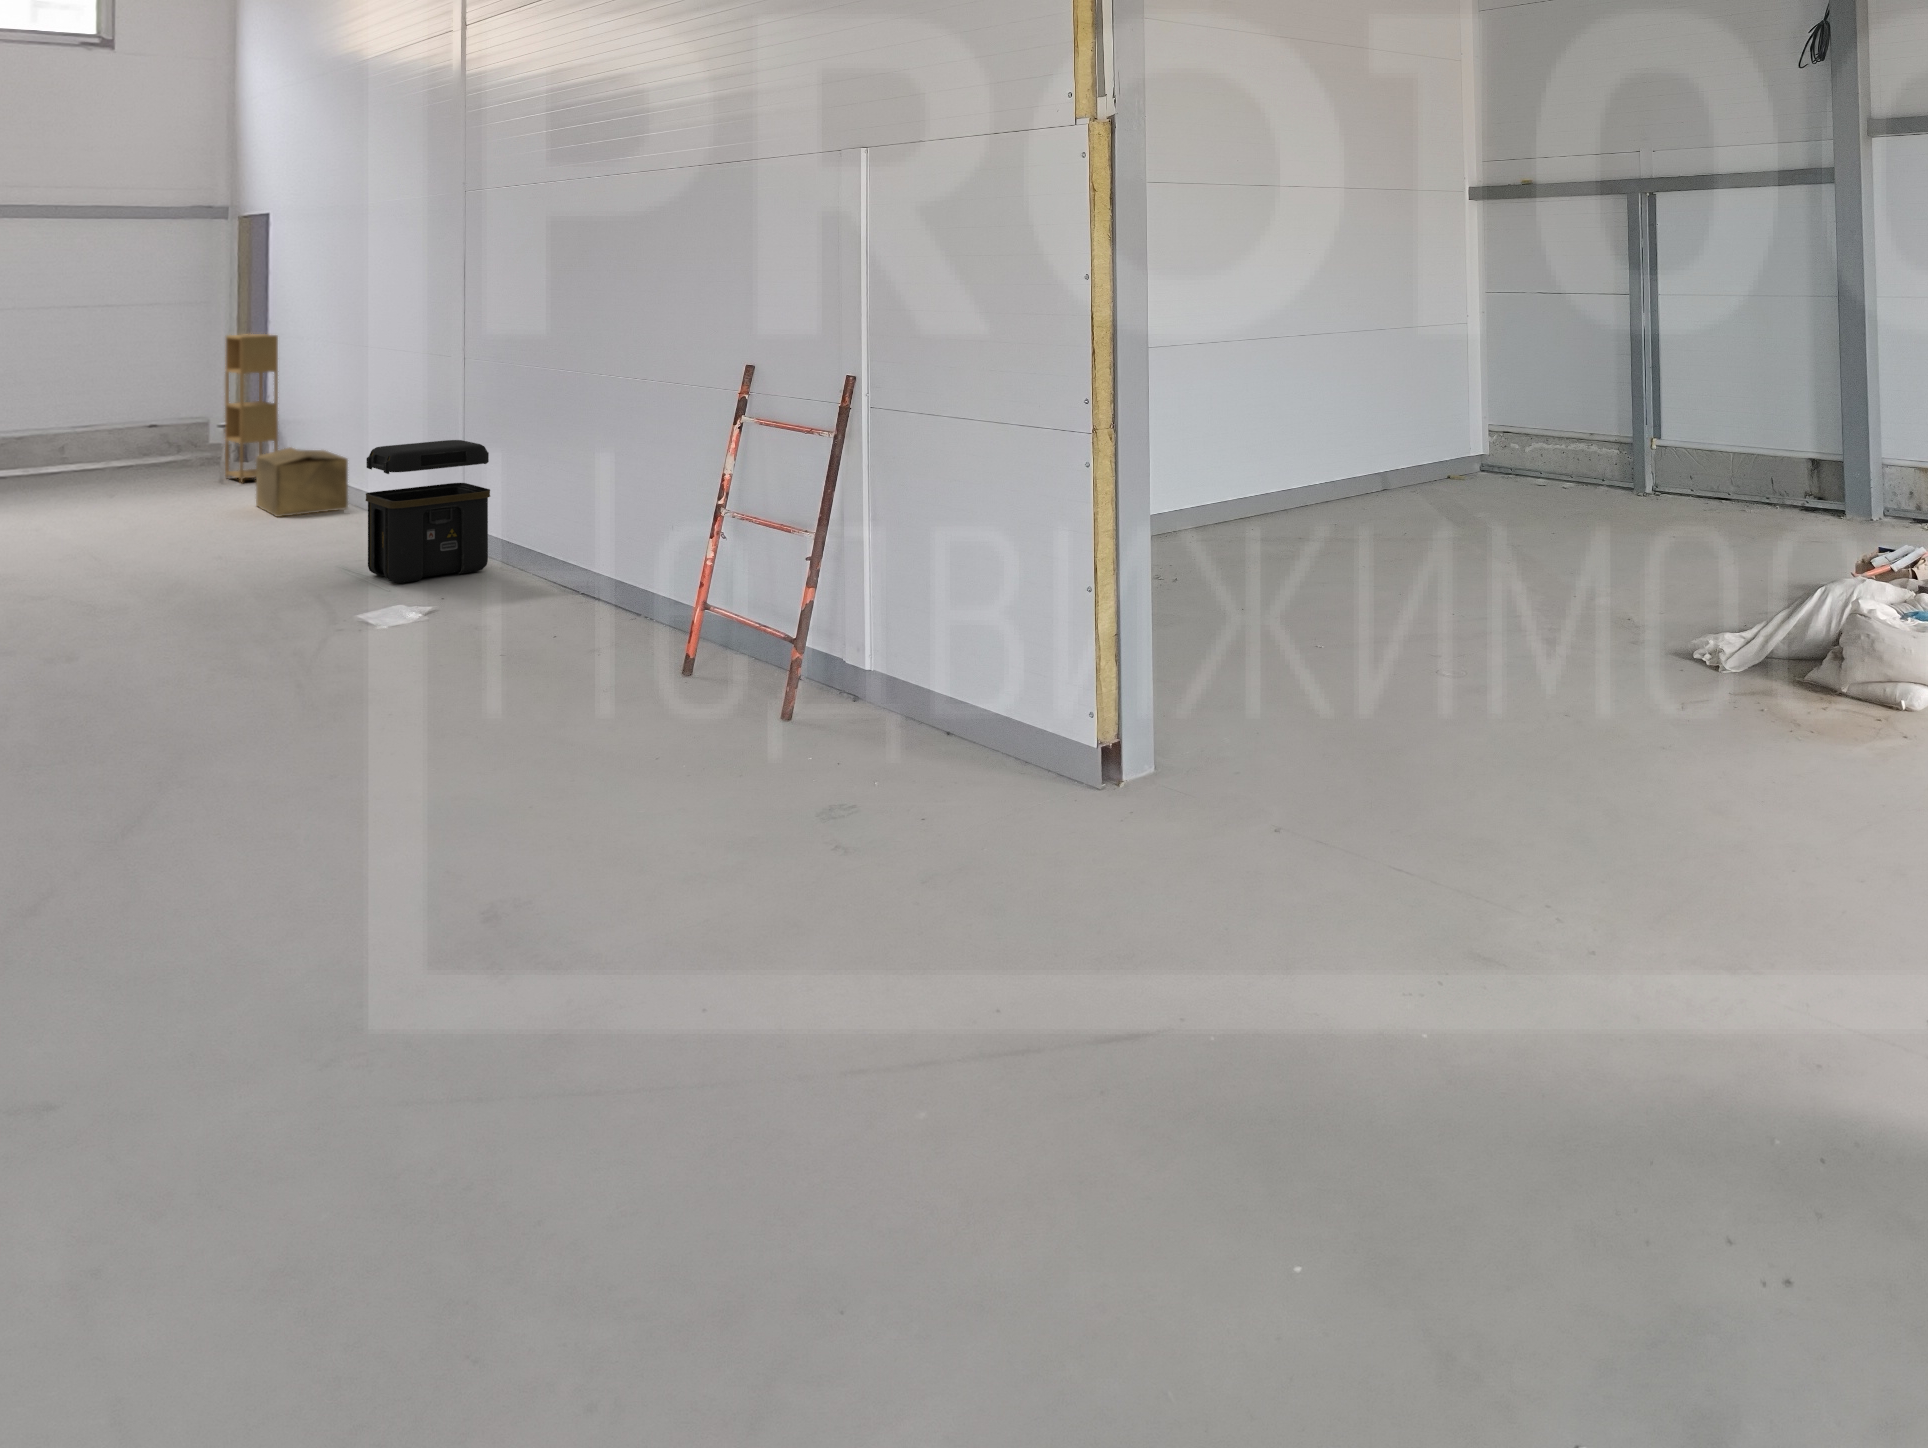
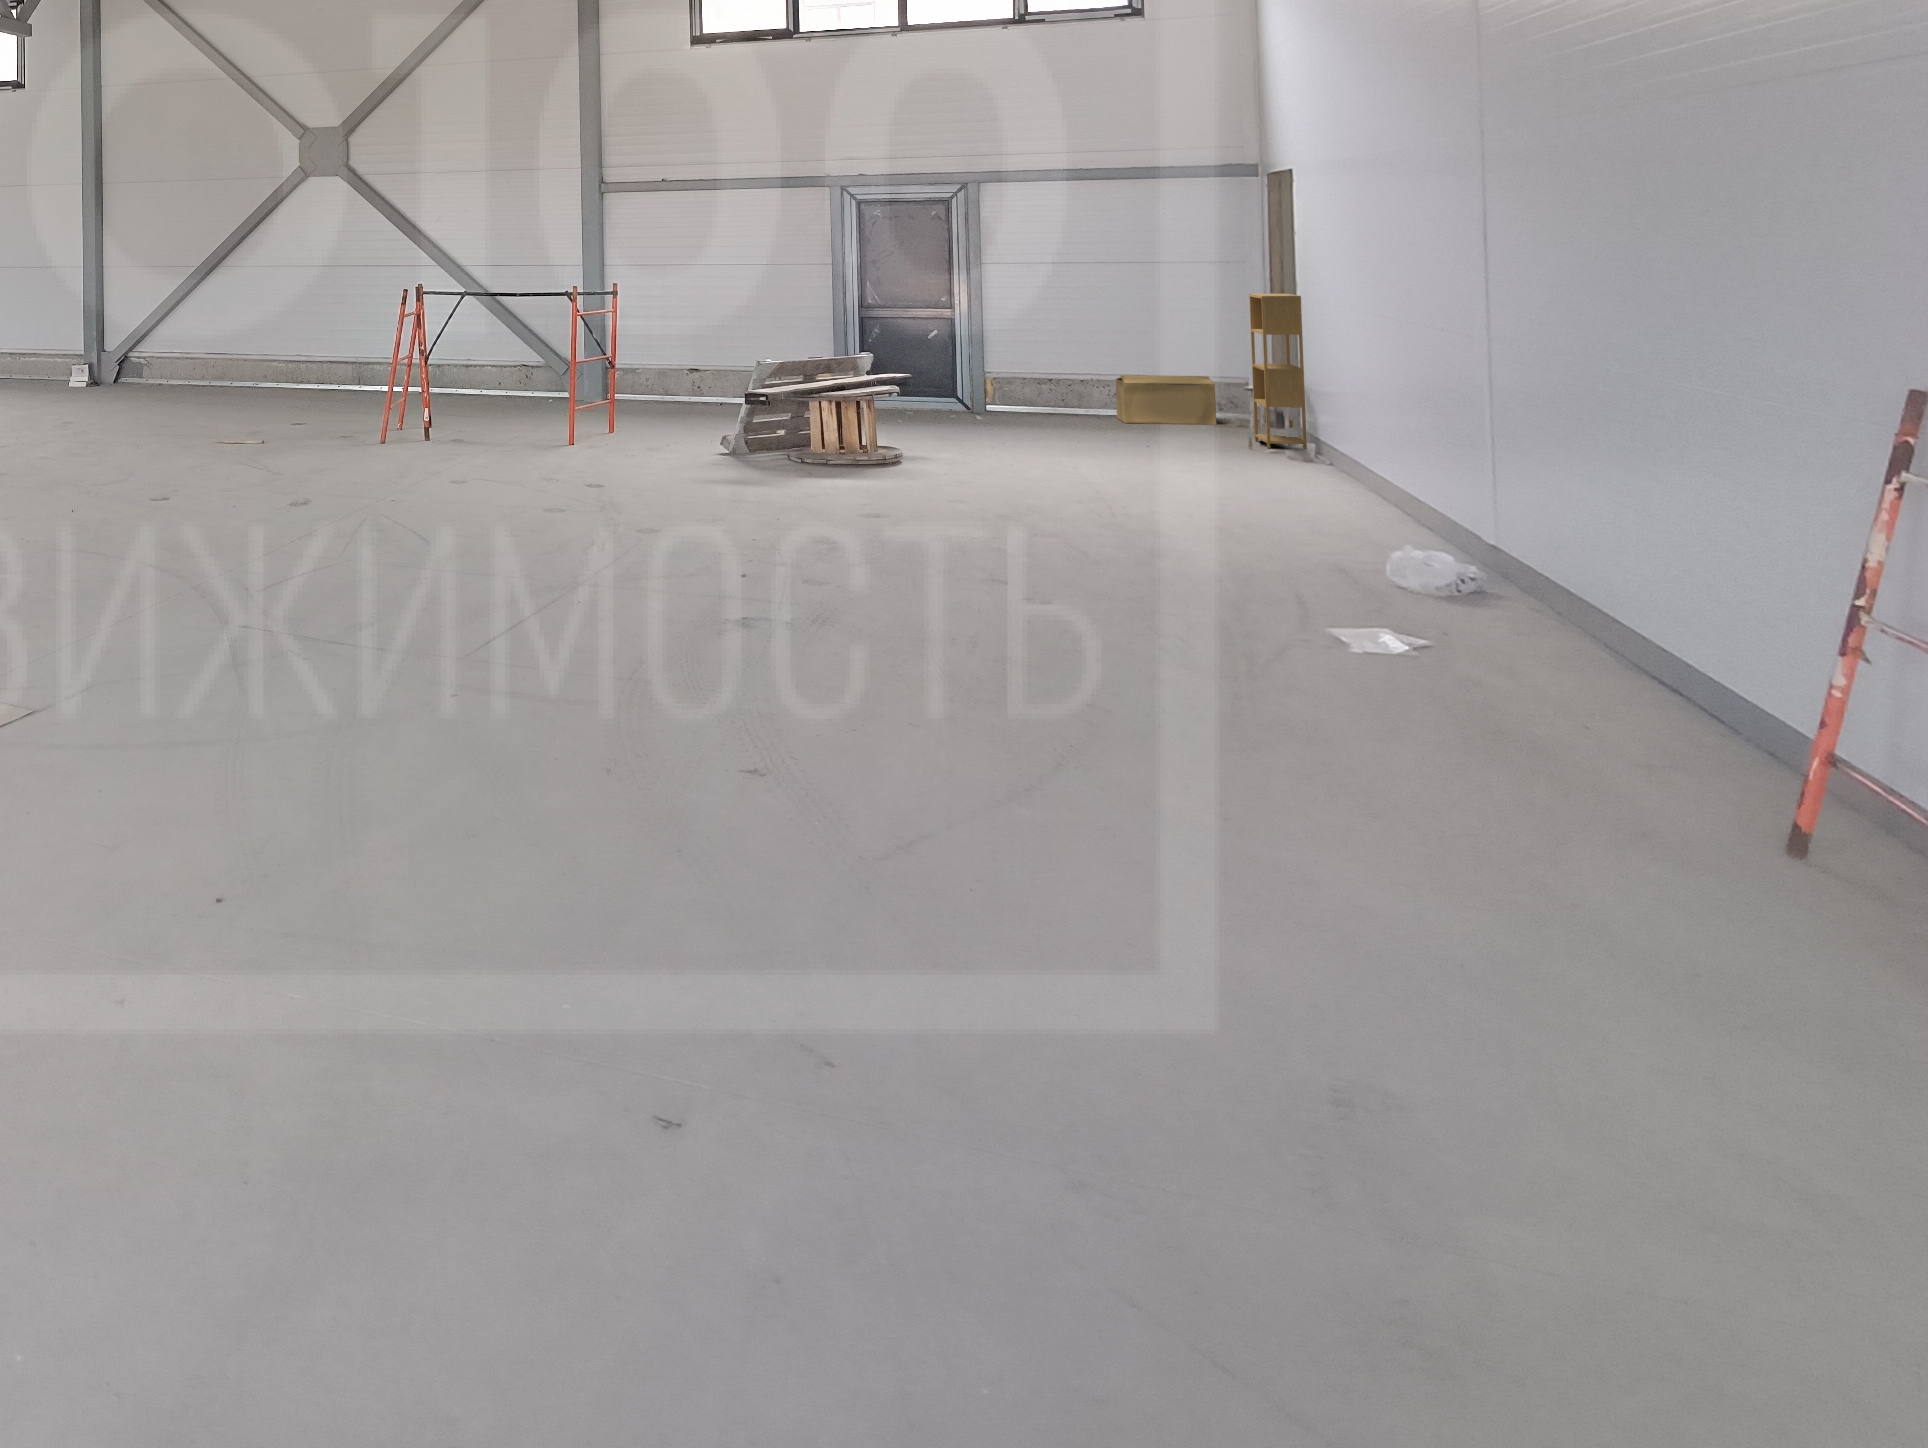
toolbox: present [366,440,490,583] -> none [1353,435,1516,607]
cardboard box: present [256,447,348,517] -> present [1116,376,1216,425]

